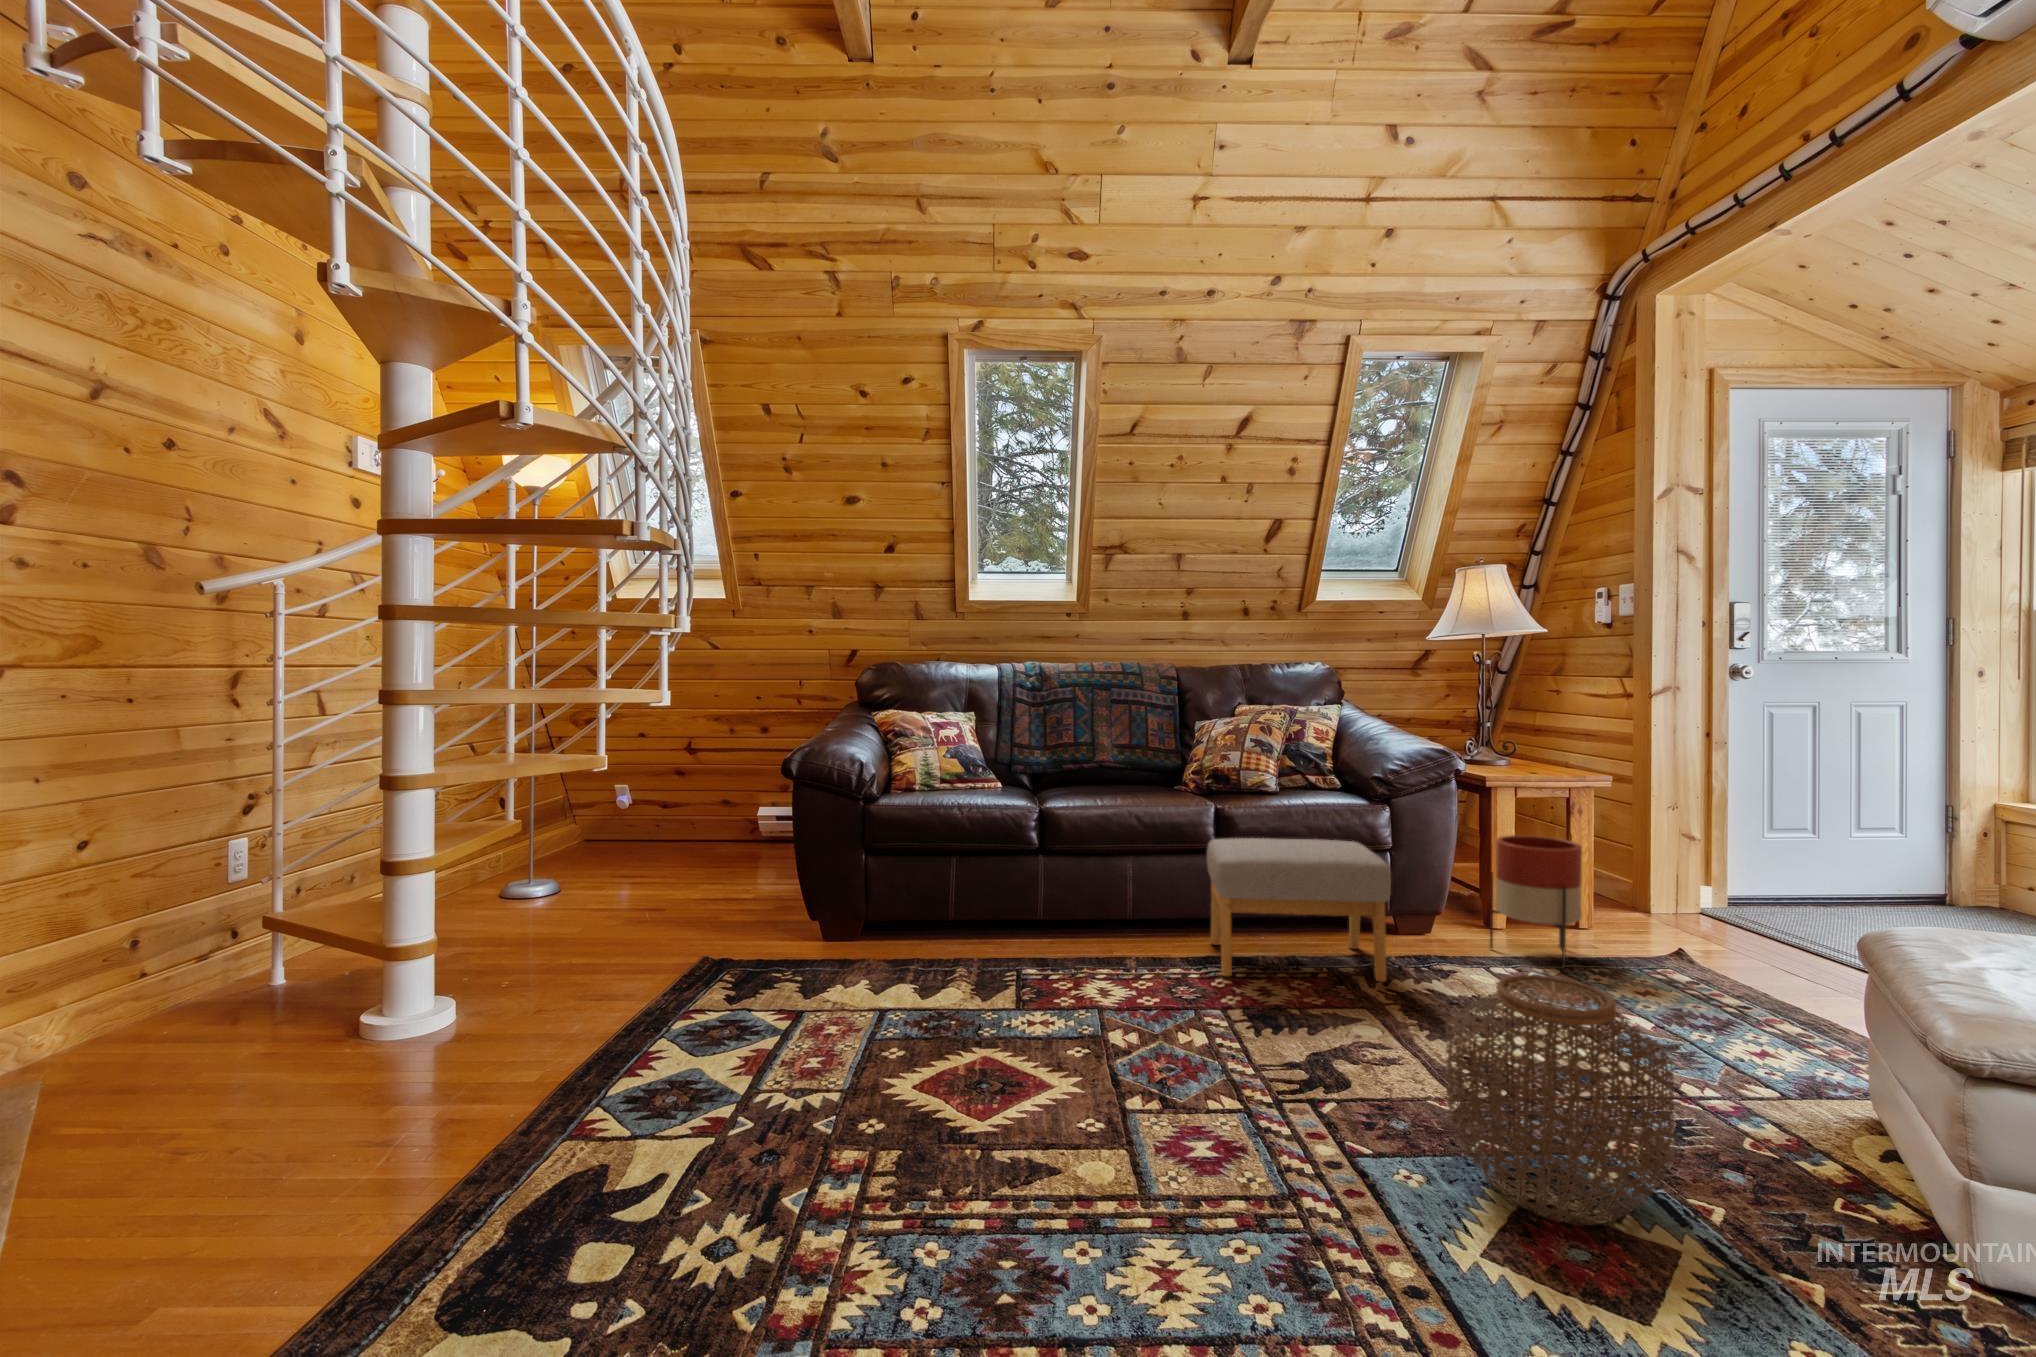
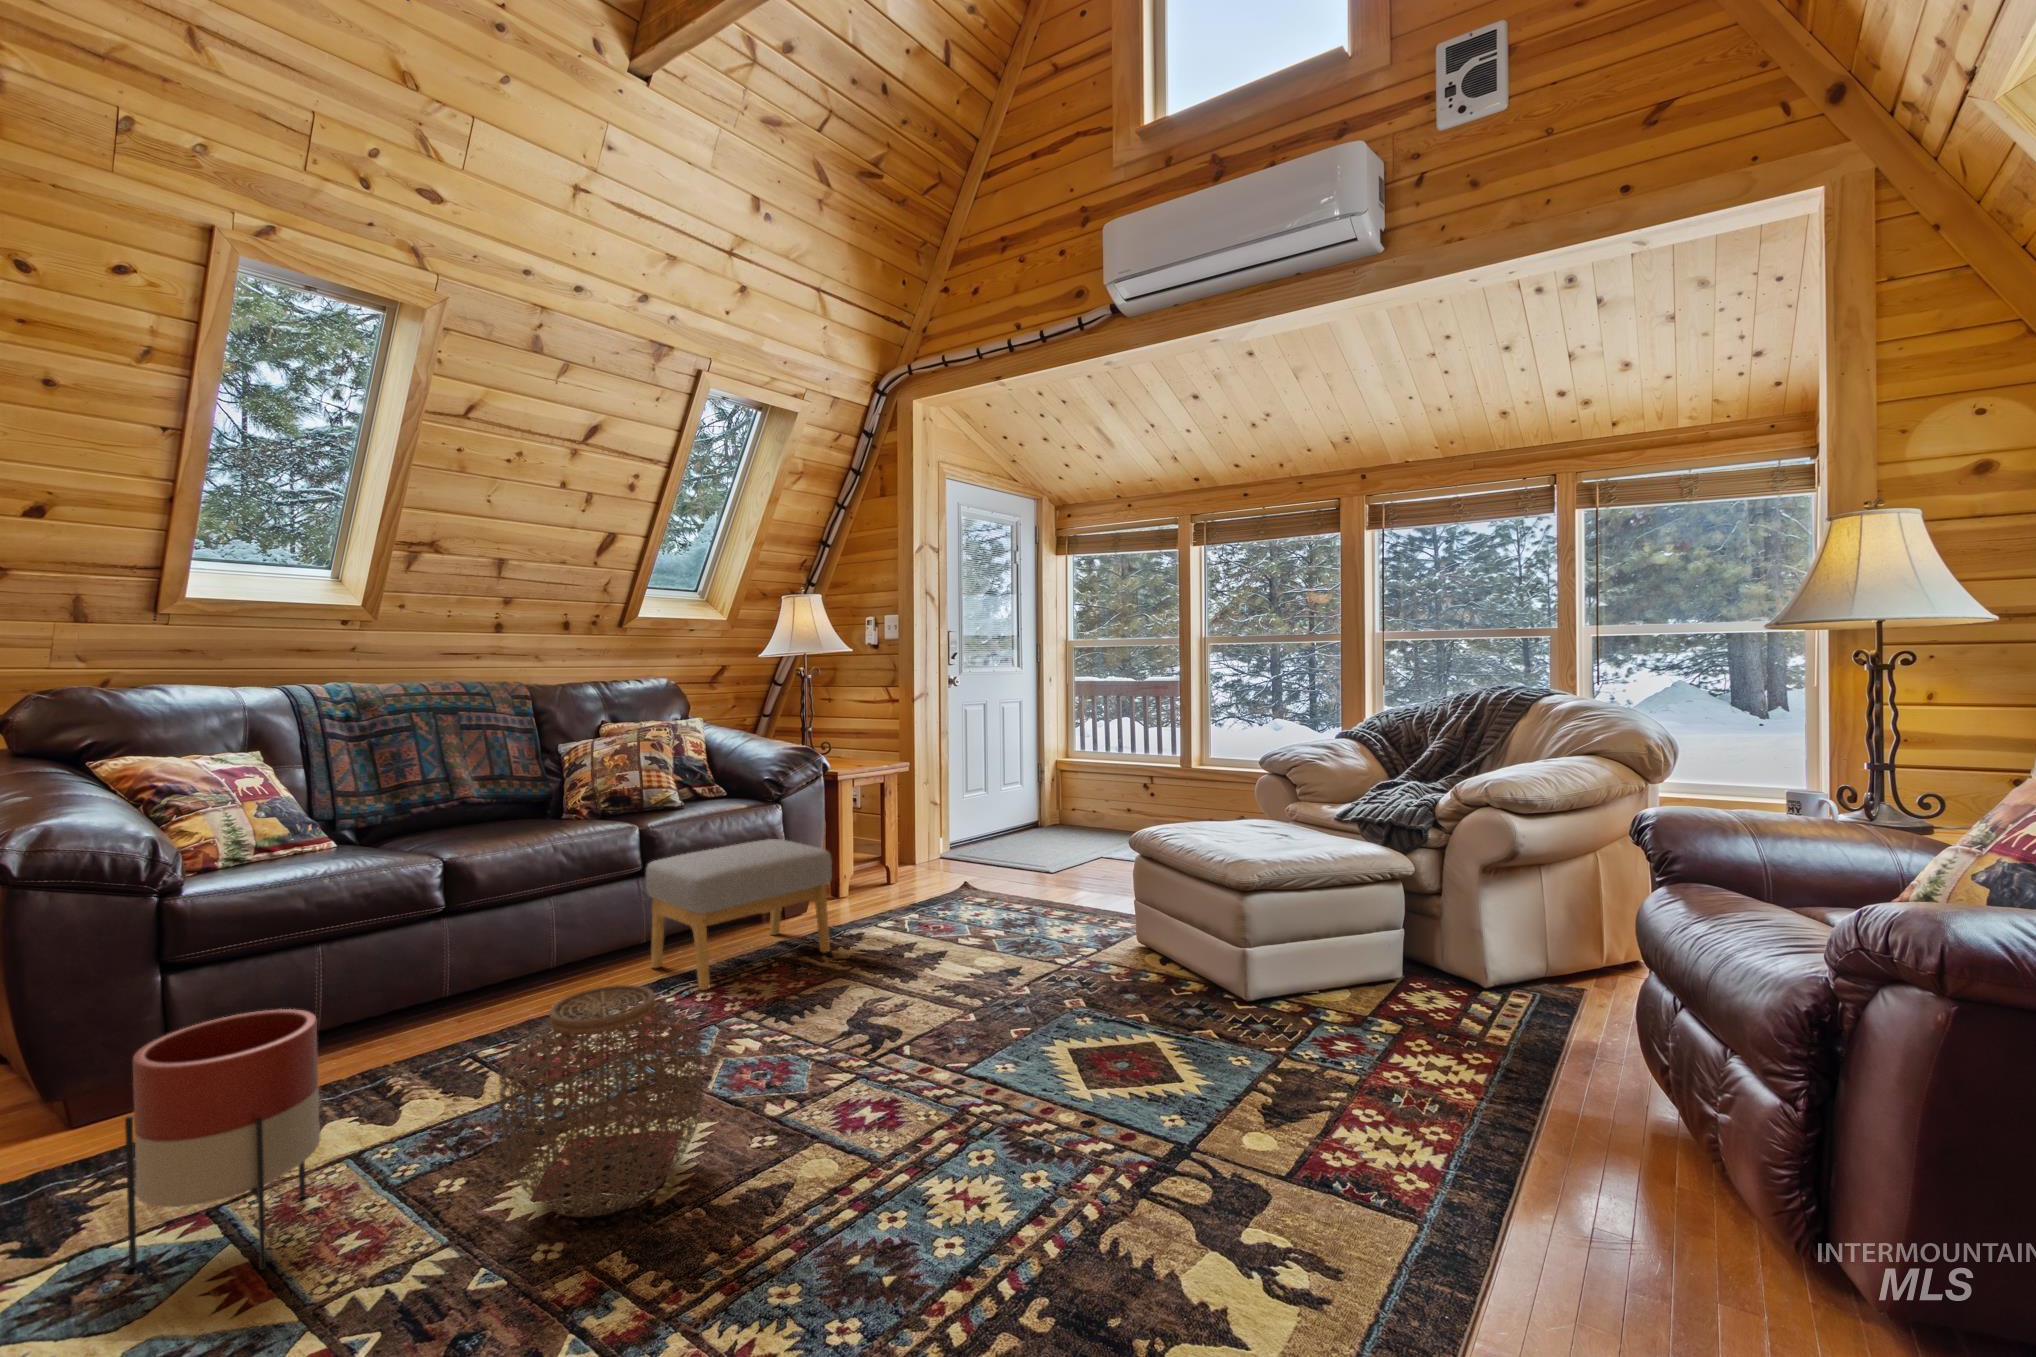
planter: present [1490,835,1582,969] -> present [125,1009,321,1270]
woven basket: present [1446,975,1674,1225] -> present [499,985,702,1217]

